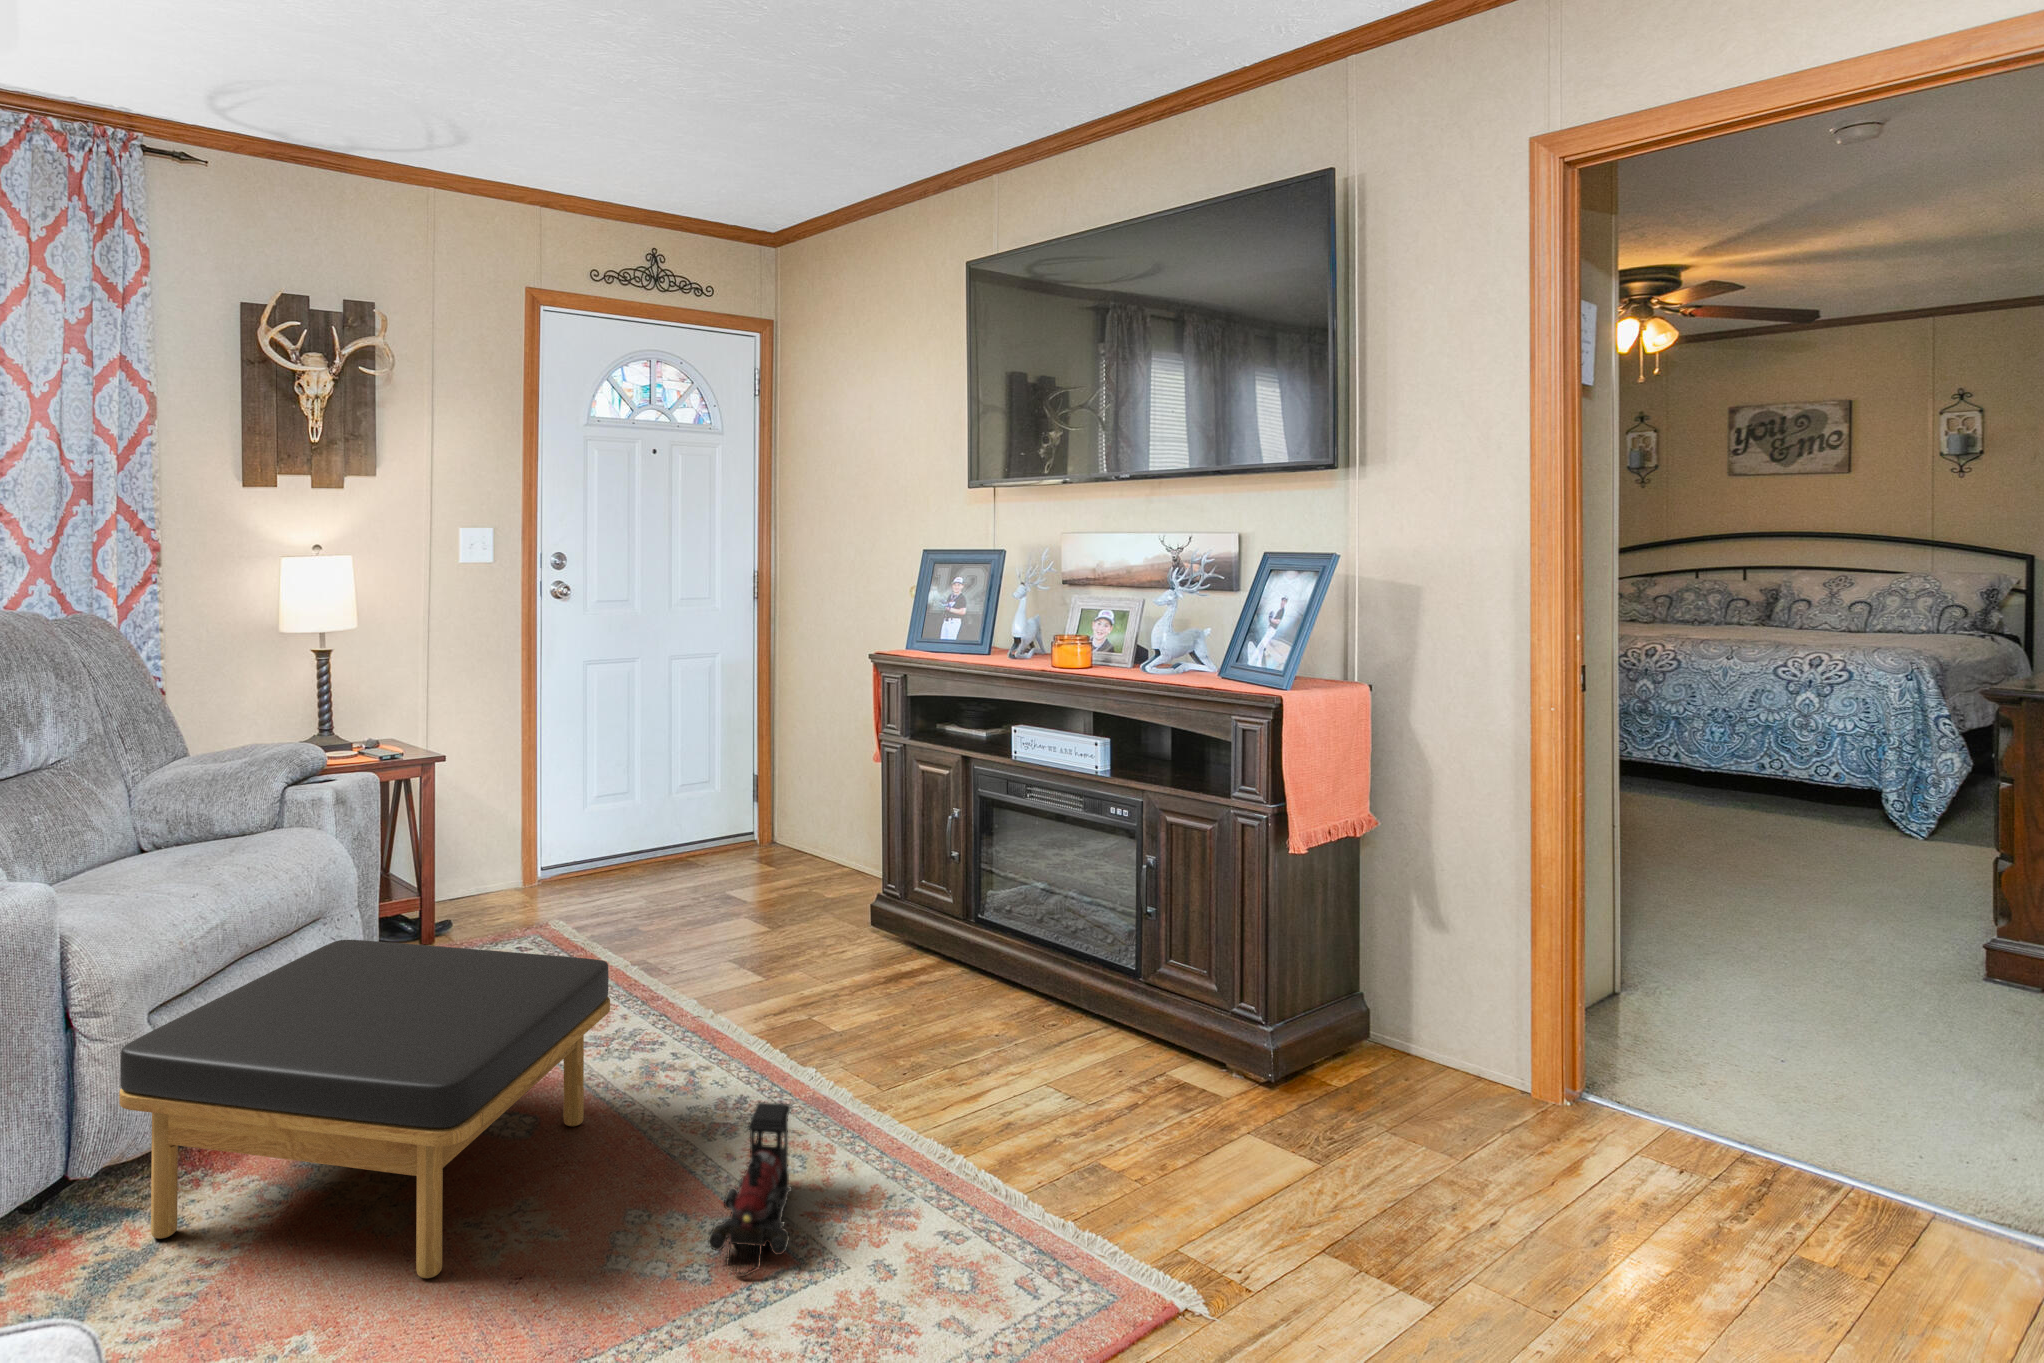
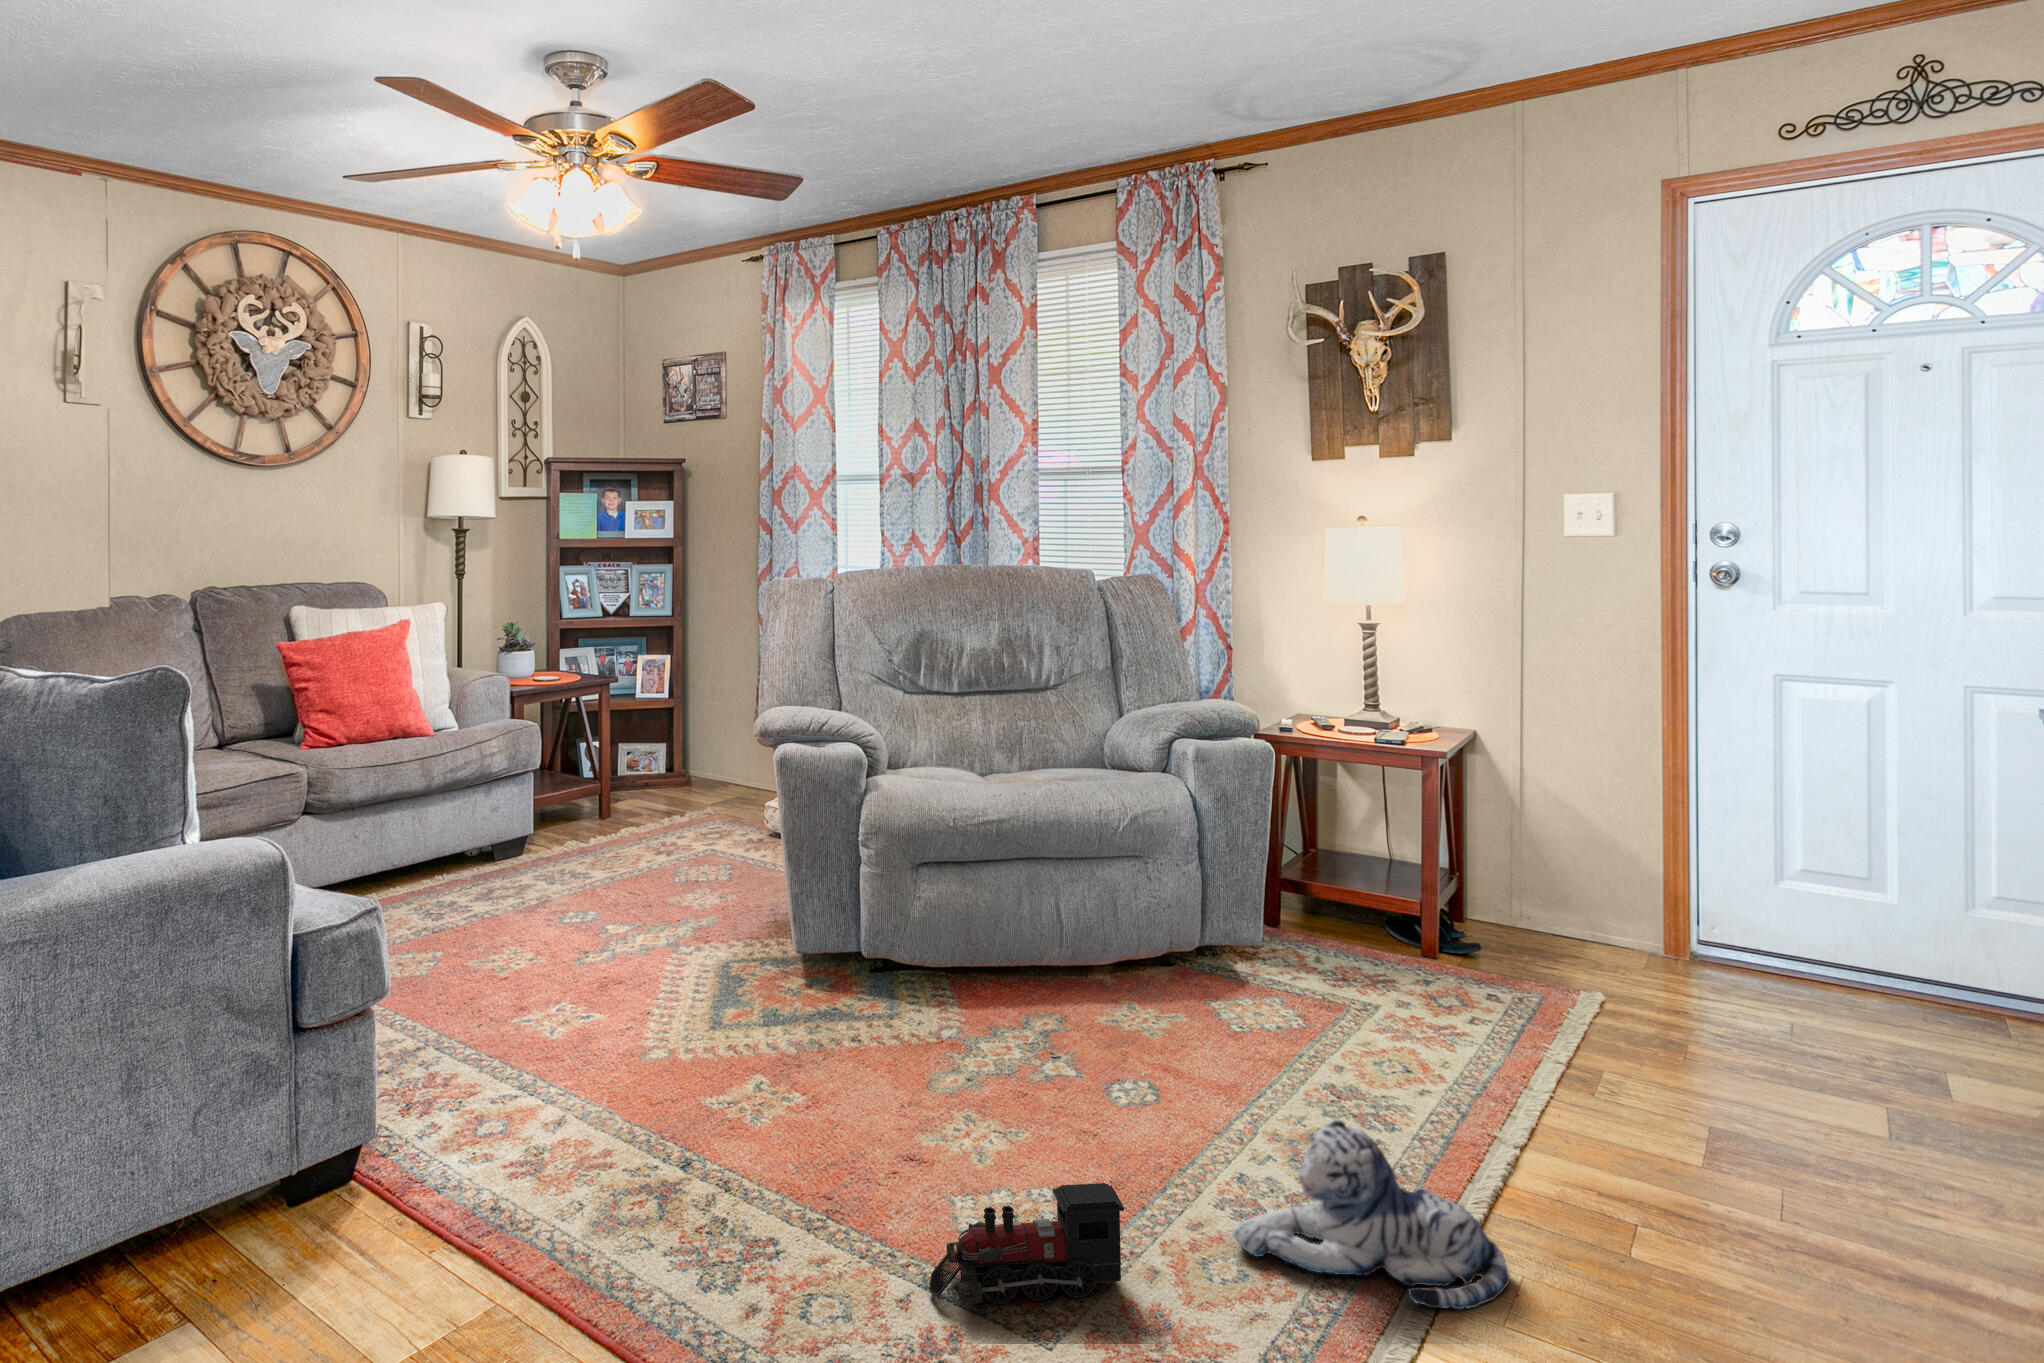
ottoman: present [119,940,610,1278] -> none [834,882,1161,1135]
plush toy: none [750,984,870,1119] -> present [1232,1119,1510,1309]

